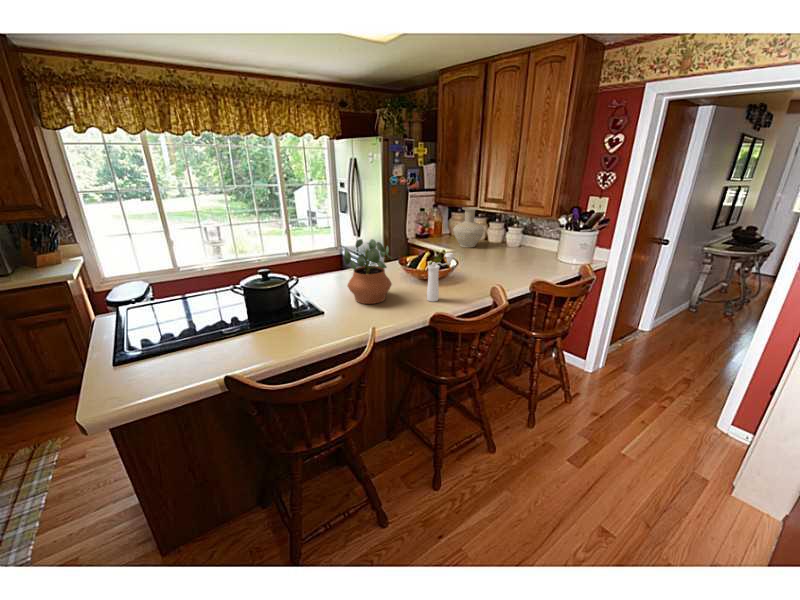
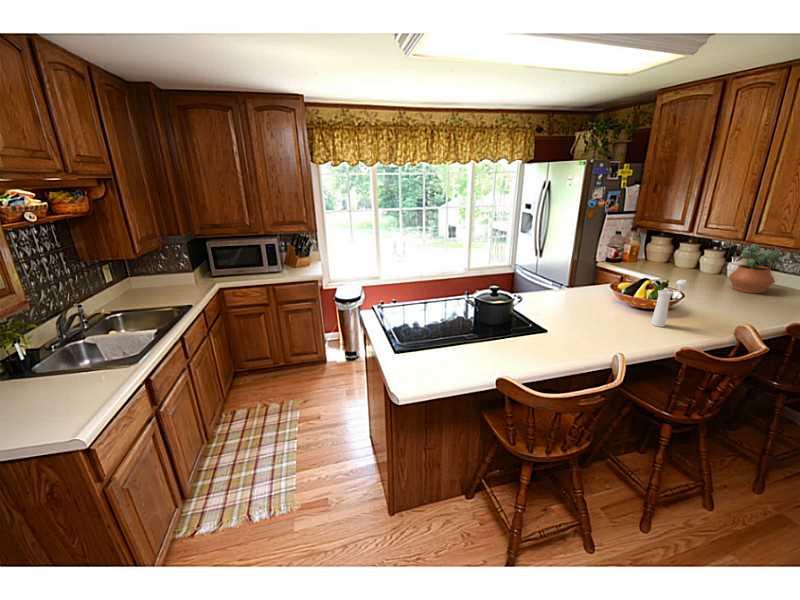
vase: present [453,207,484,247] -> none [660,232,701,276]
potted plant: present [344,239,393,304] -> present [729,244,780,294]

